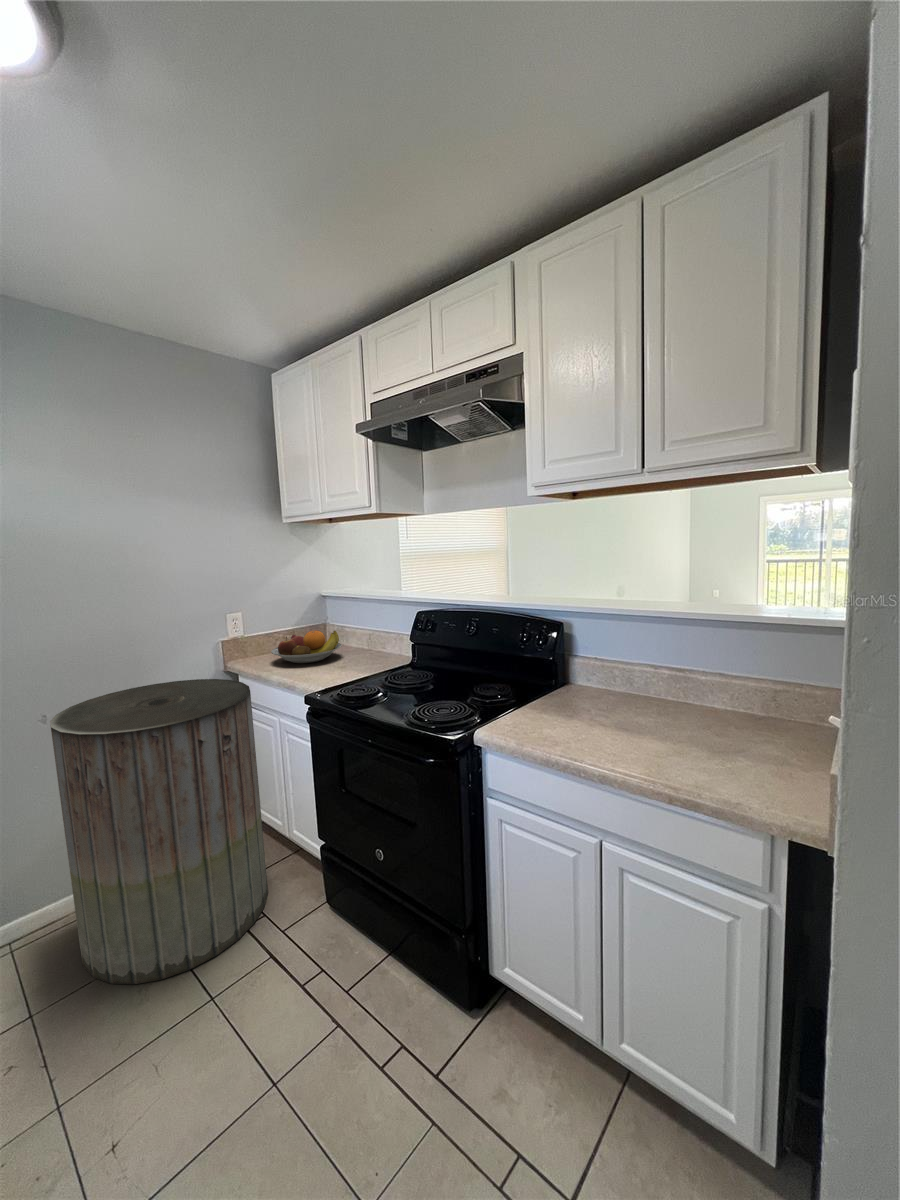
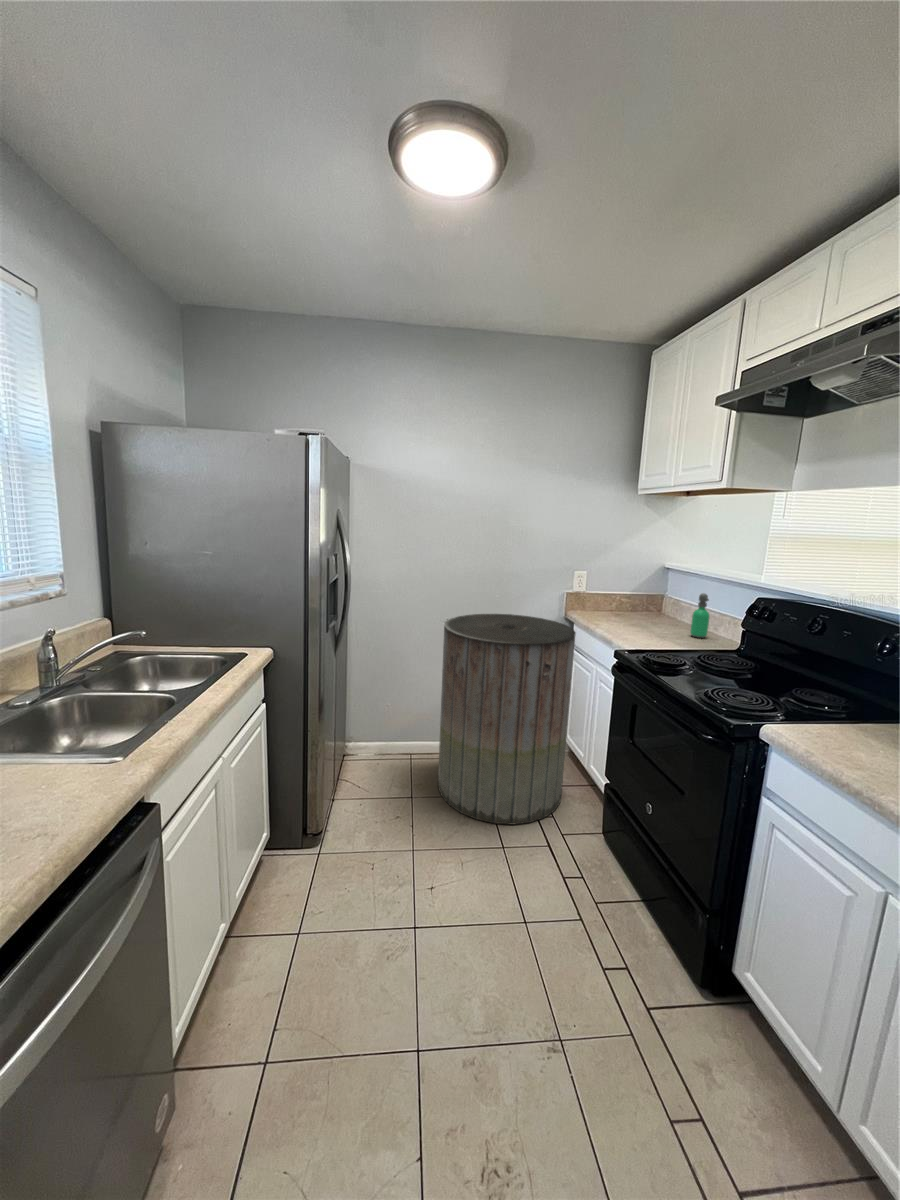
soap dispenser: none [363,616,379,660] -> present [690,593,709,638]
fruit bowl: present [271,631,342,663] -> none [604,598,671,627]

